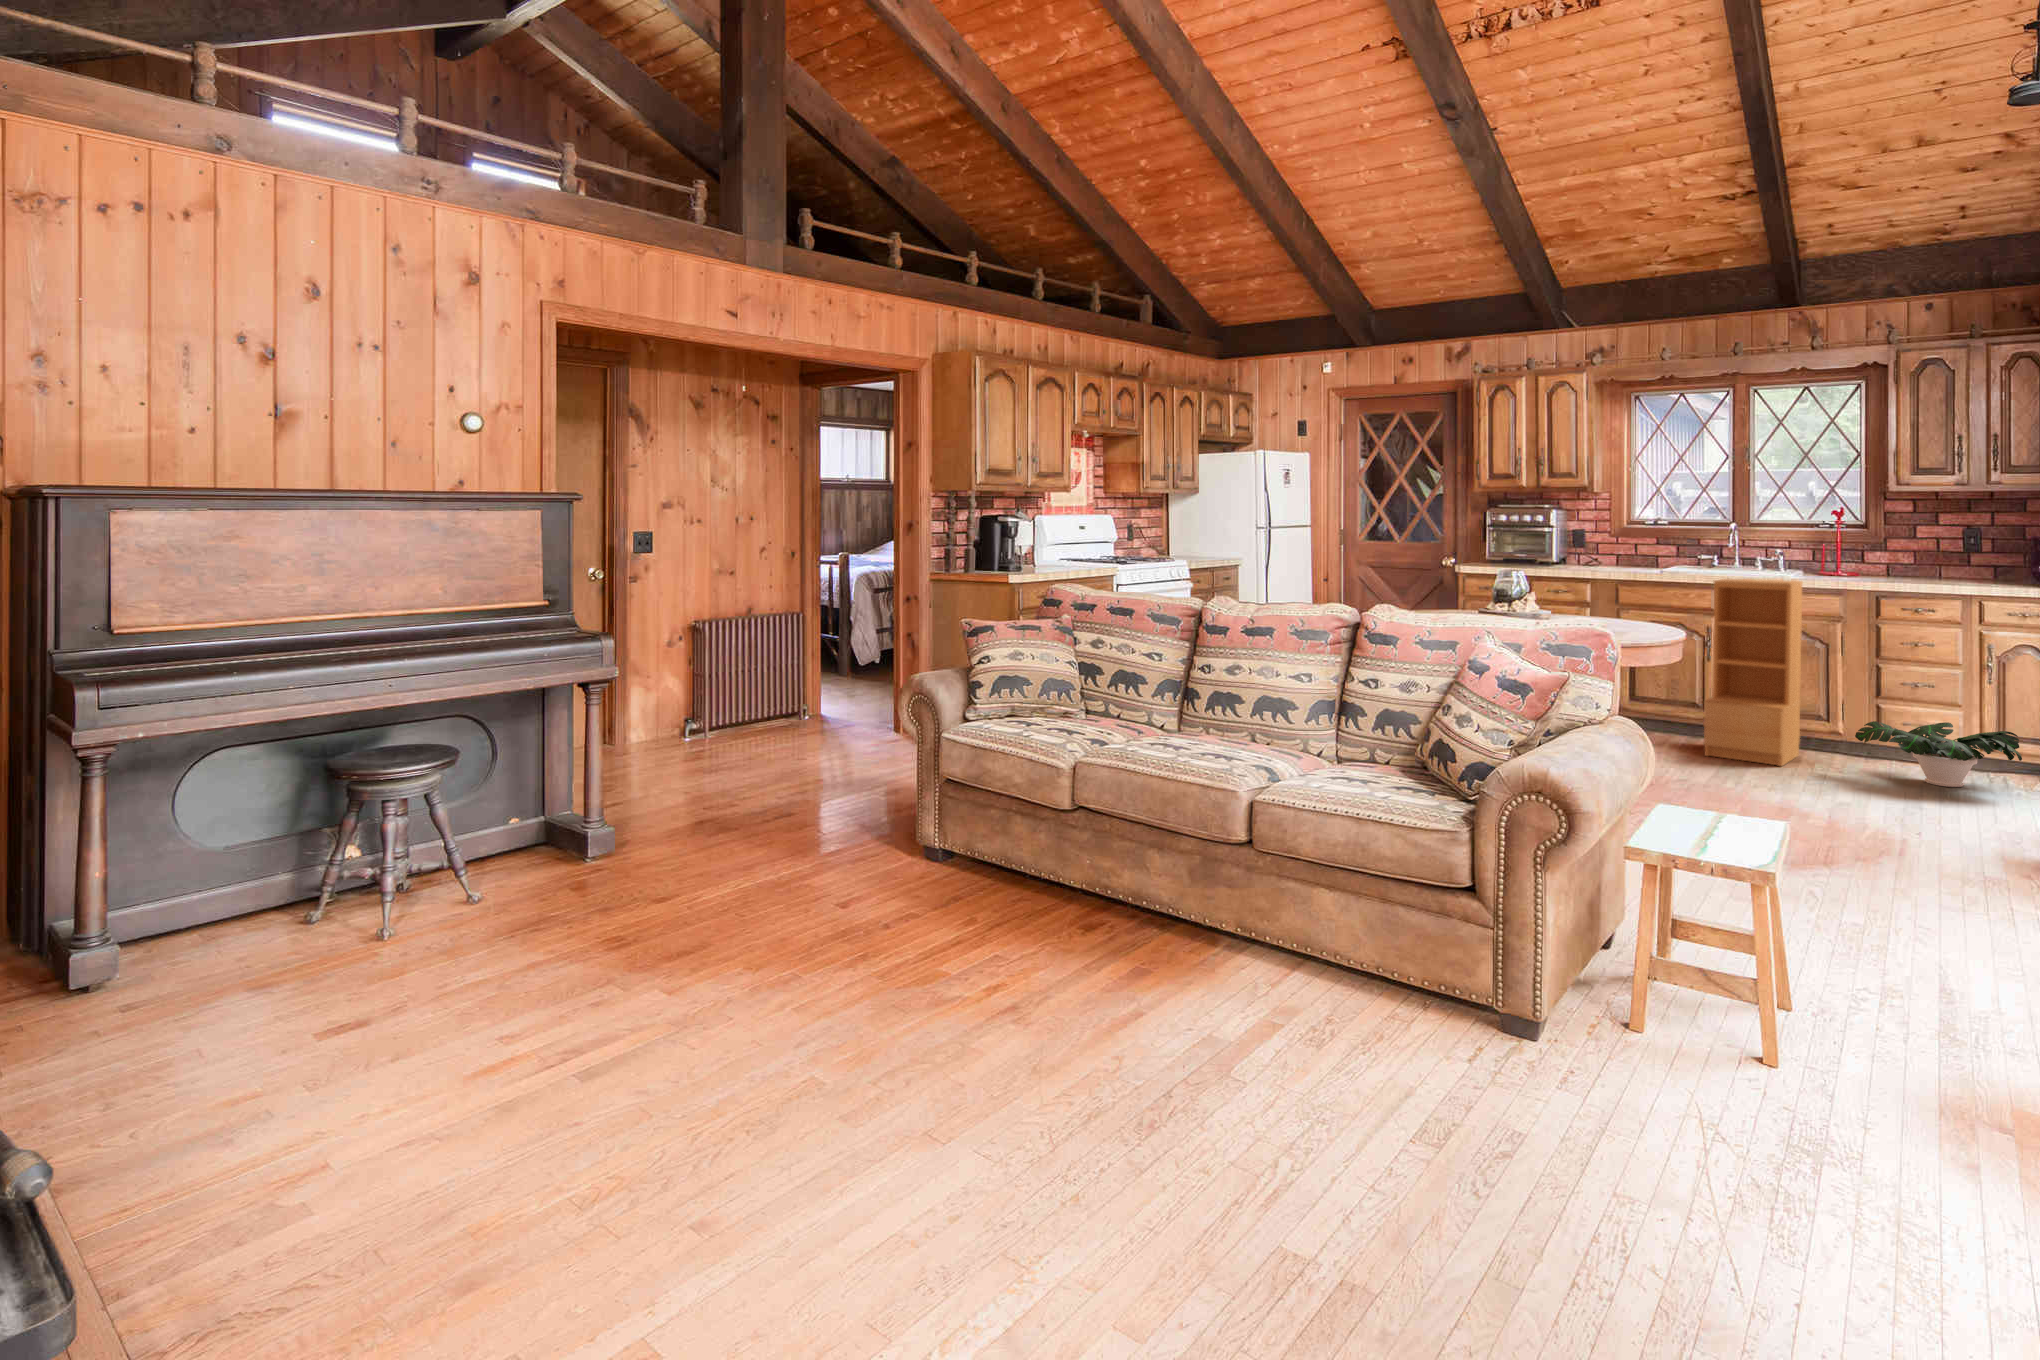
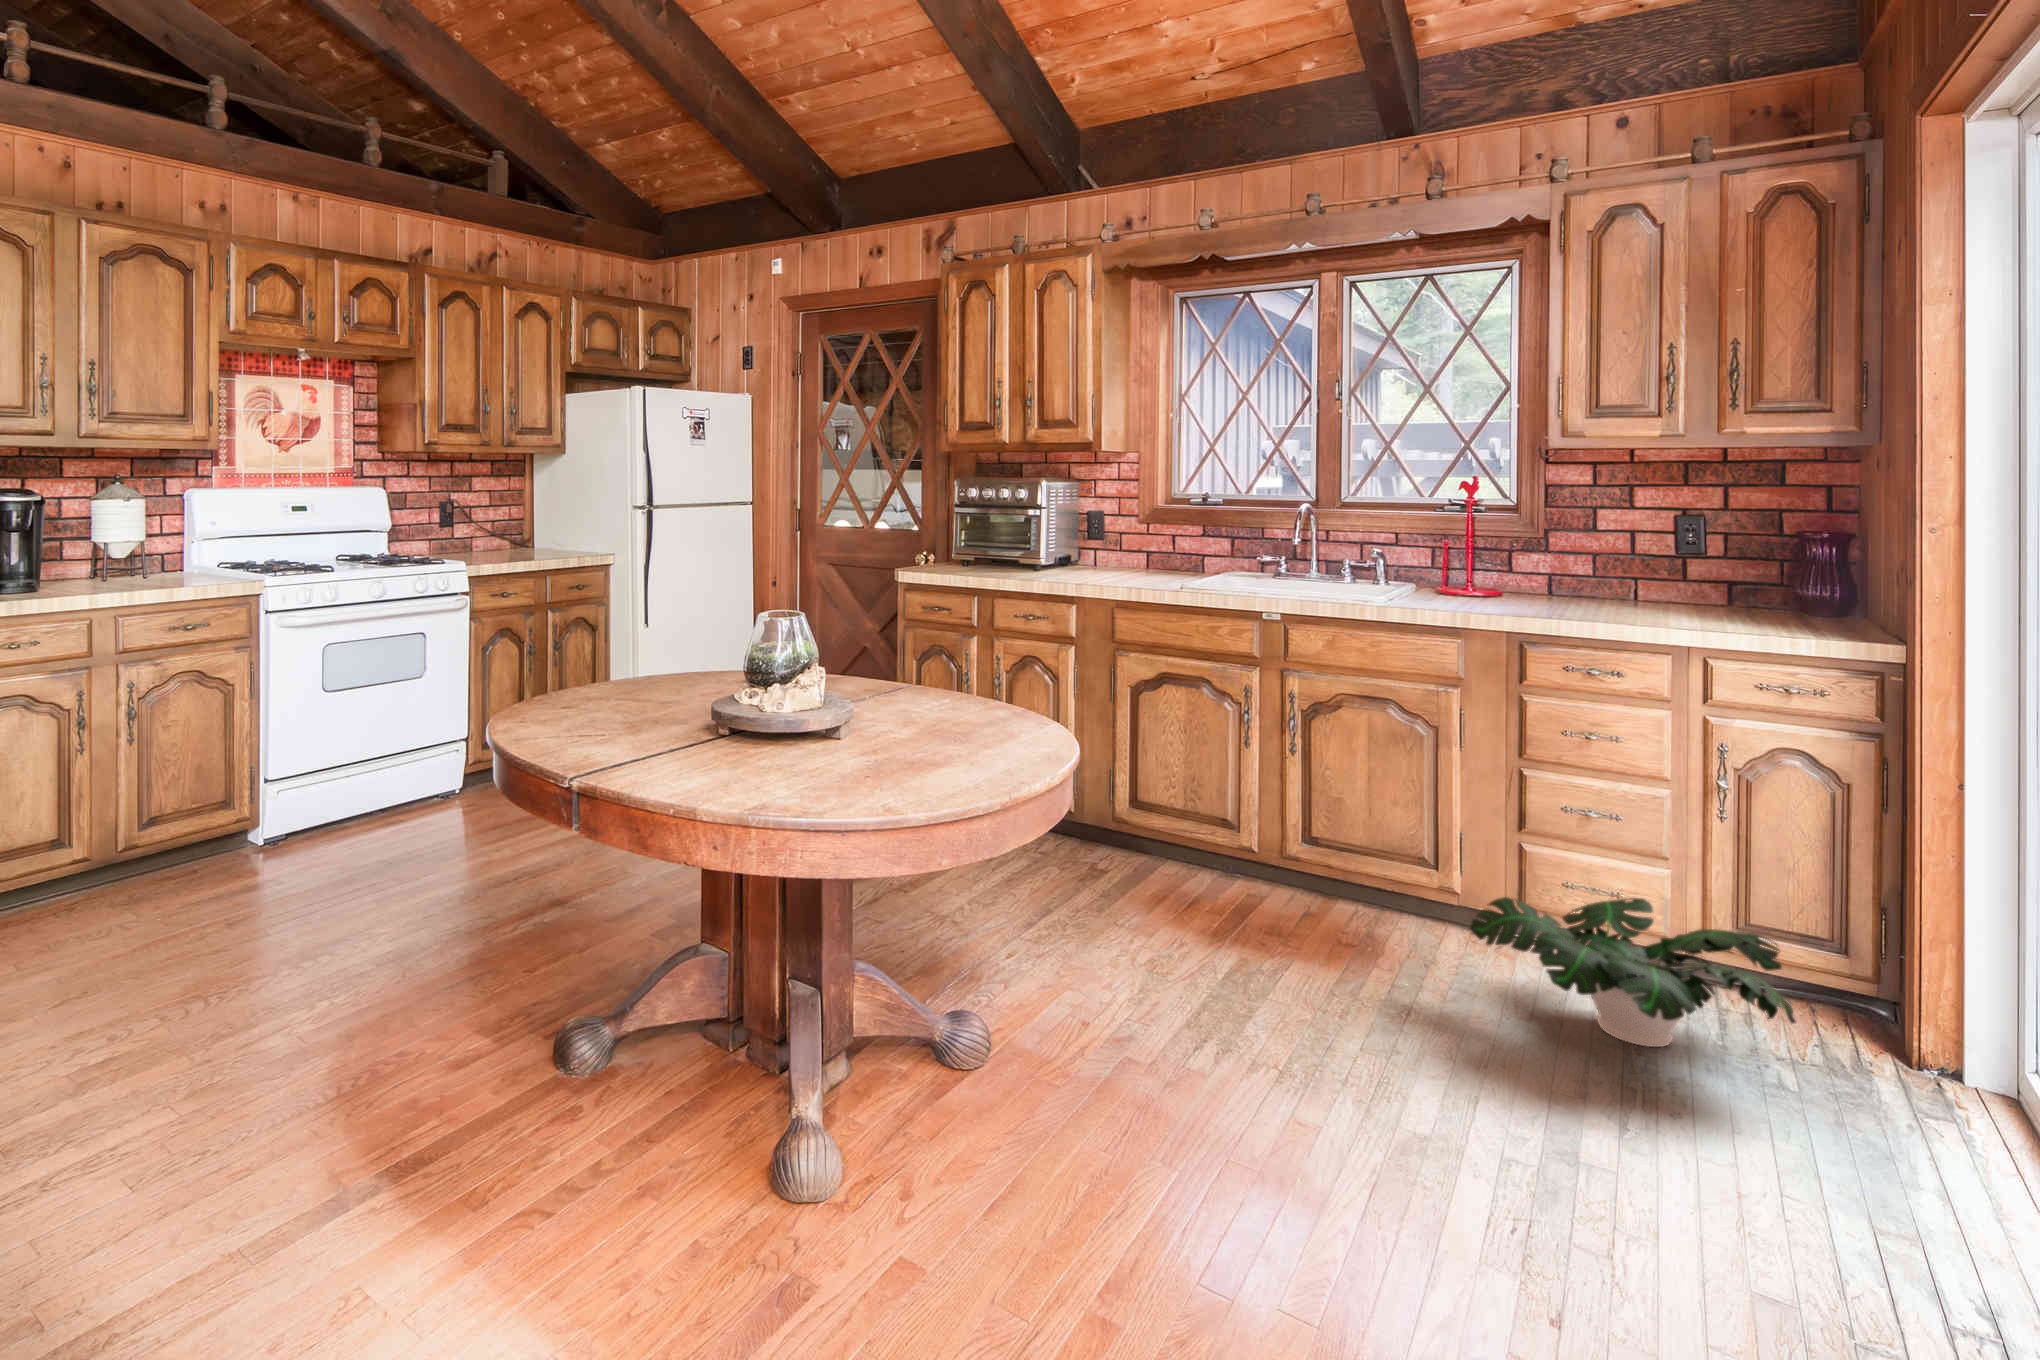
bookshelf: present [1704,578,1803,766] -> none [1213,604,1394,973]

